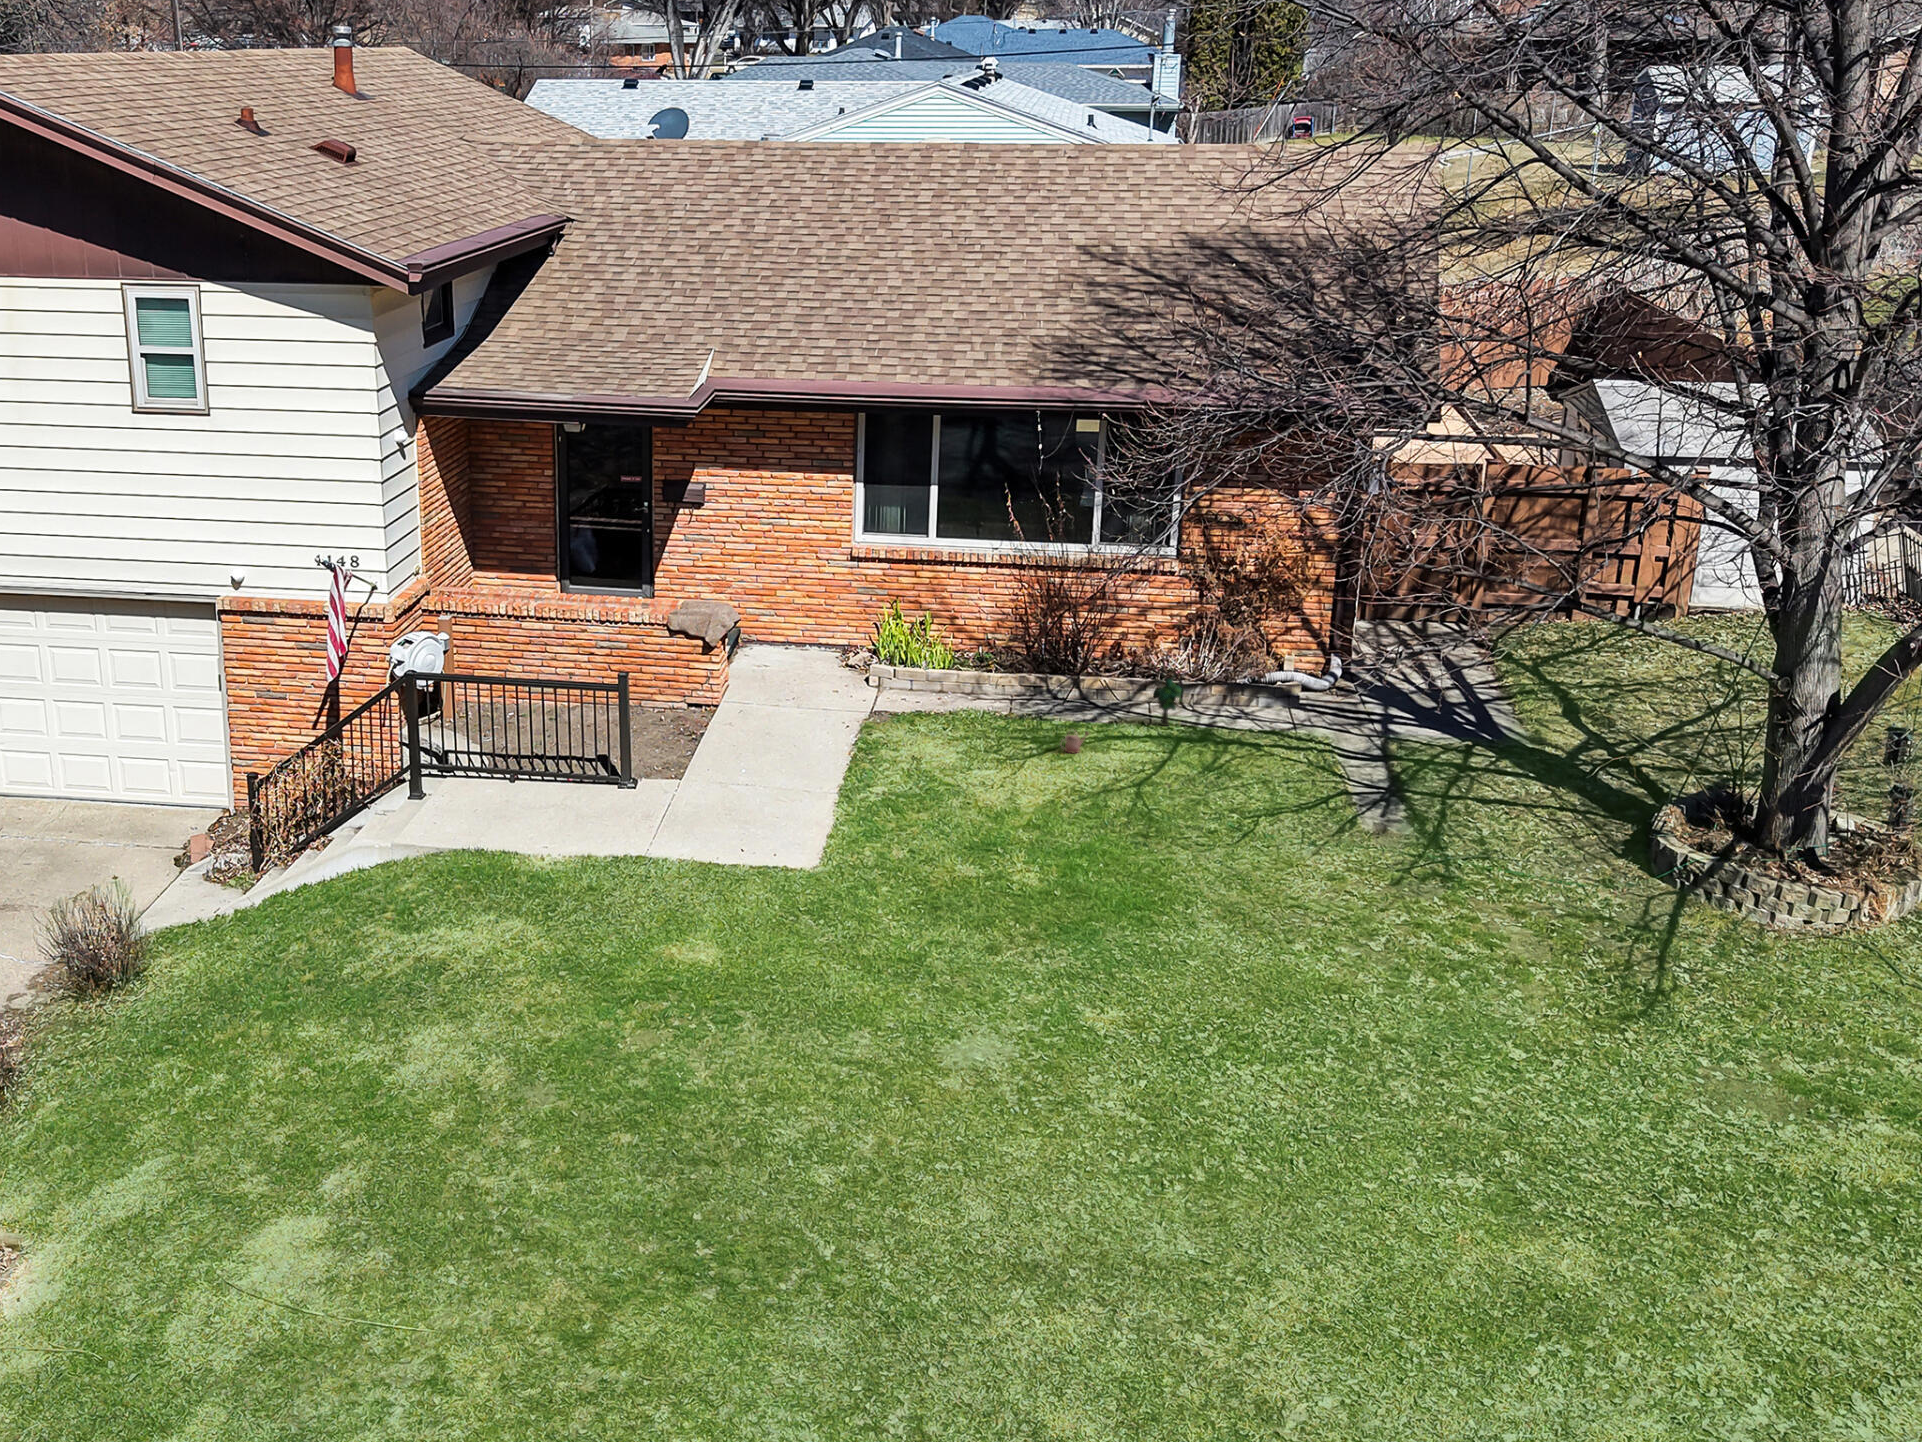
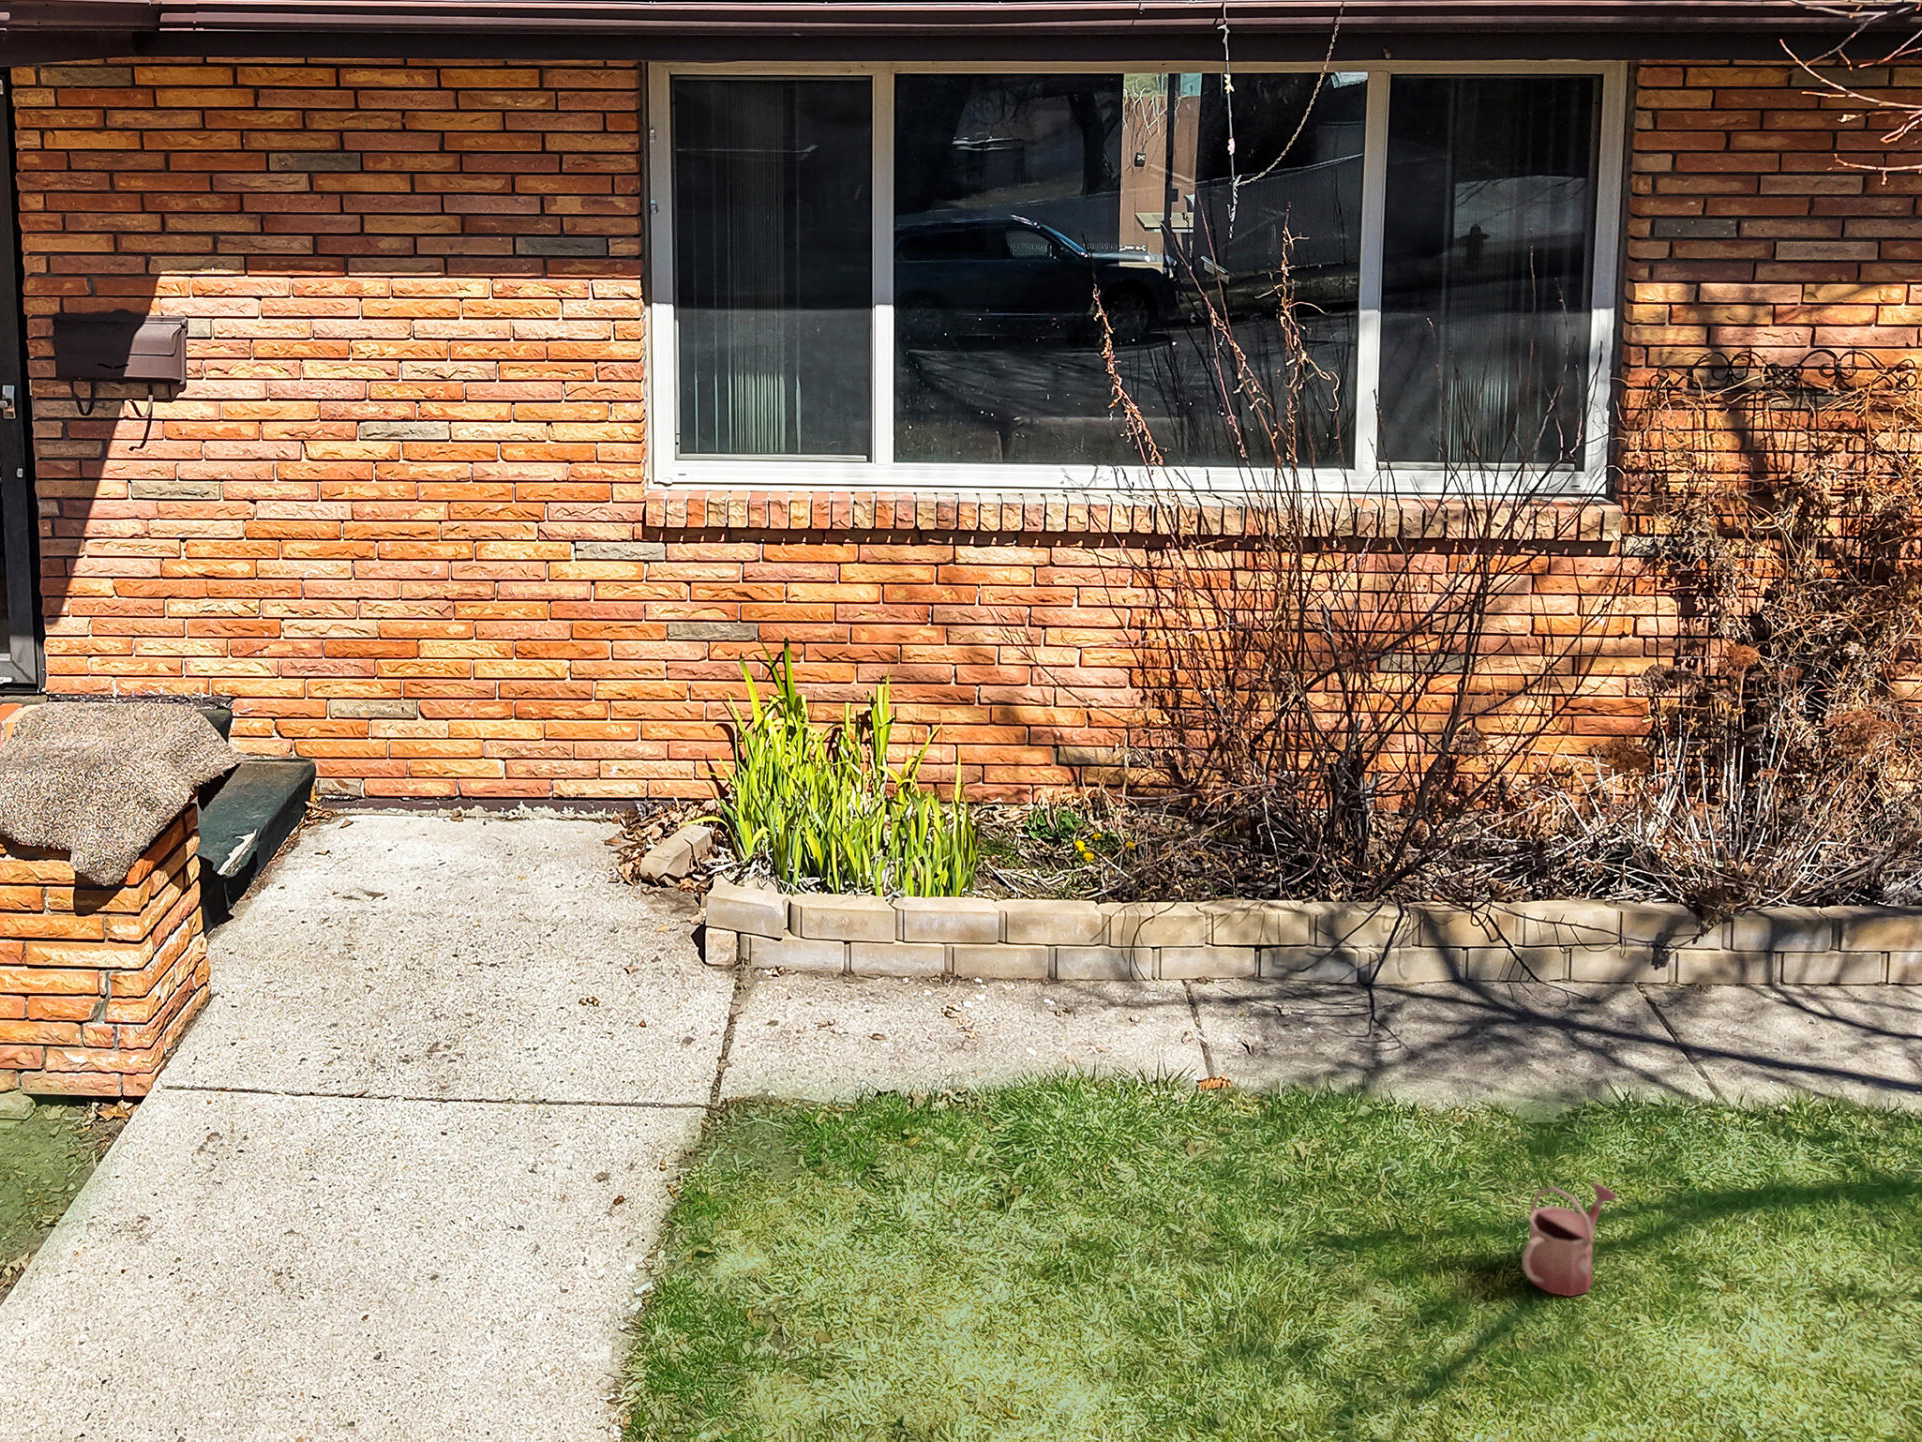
decorative plant: present [1153,674,1182,726] -> none [1721,896,1844,1090]

